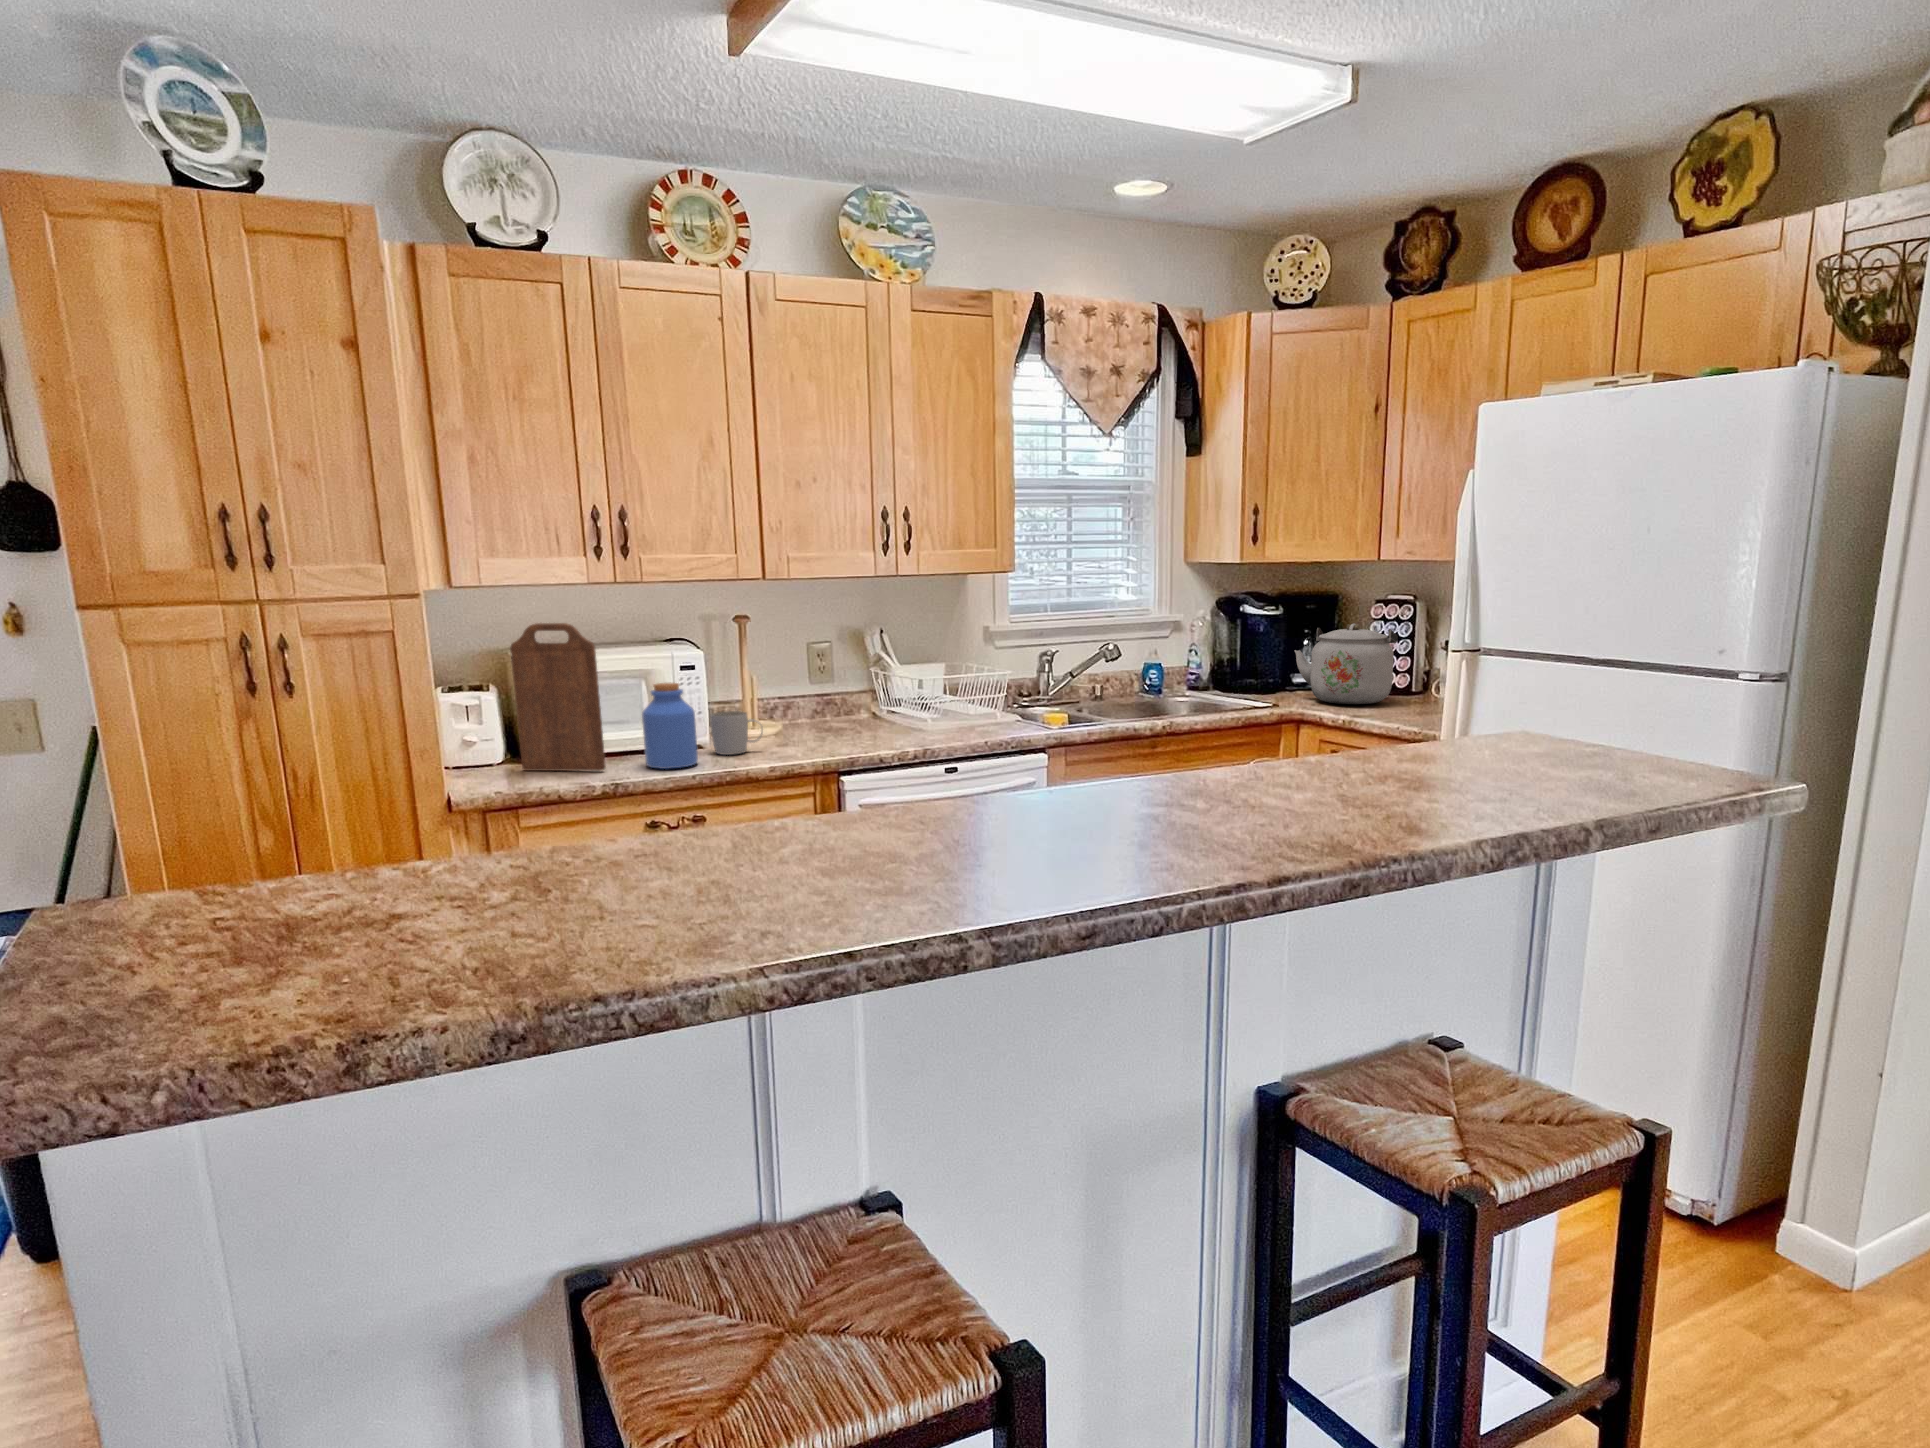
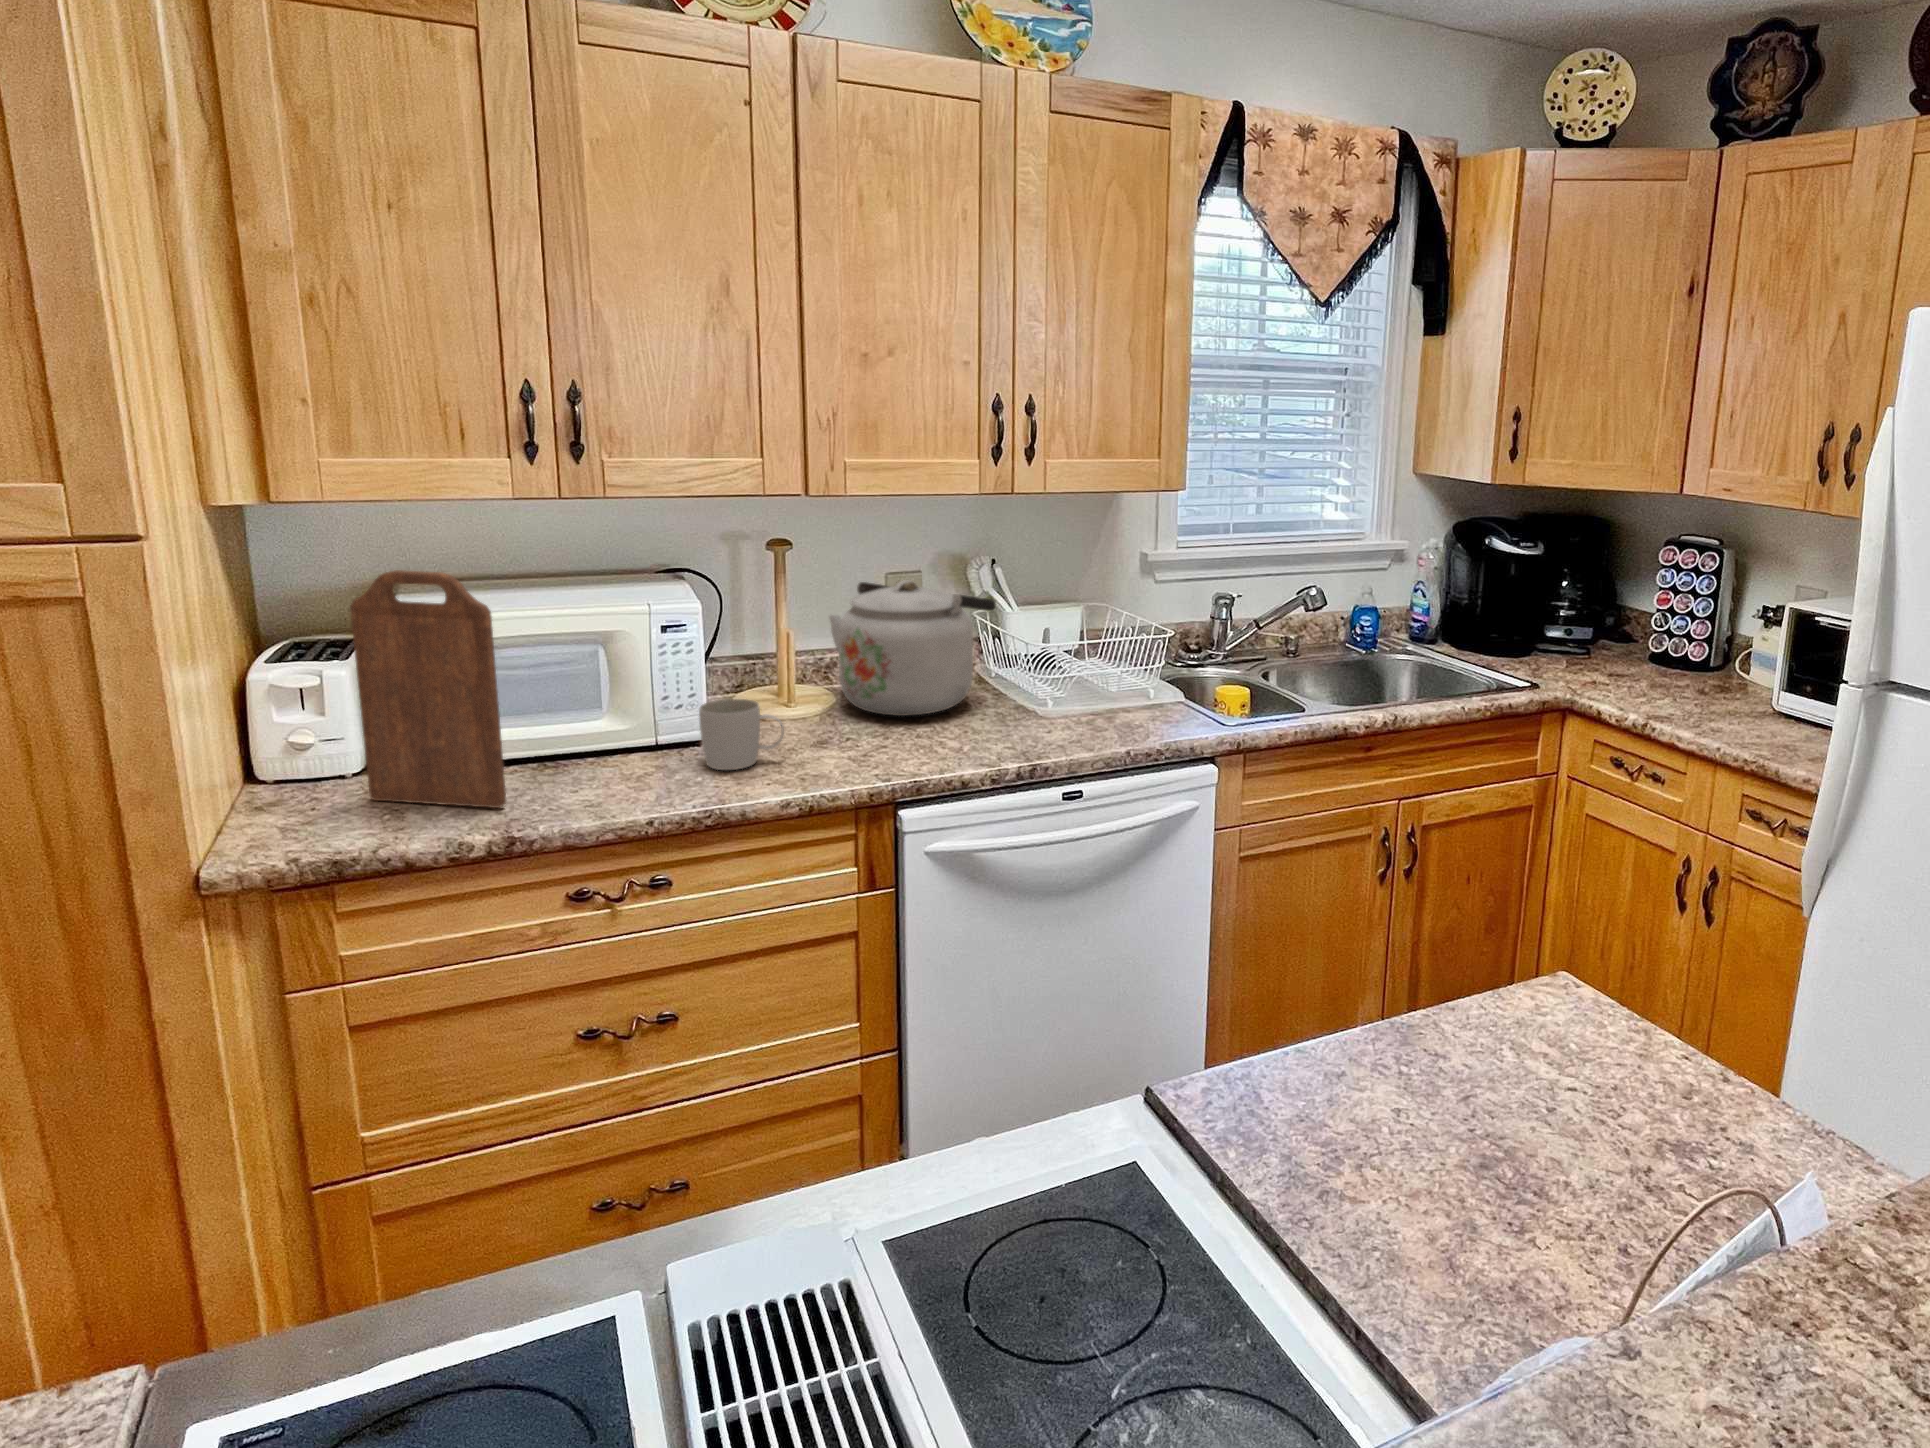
kettle: present [1295,624,1398,704] -> present [829,580,996,716]
jar: present [642,683,698,769] -> none [573,666,667,806]

